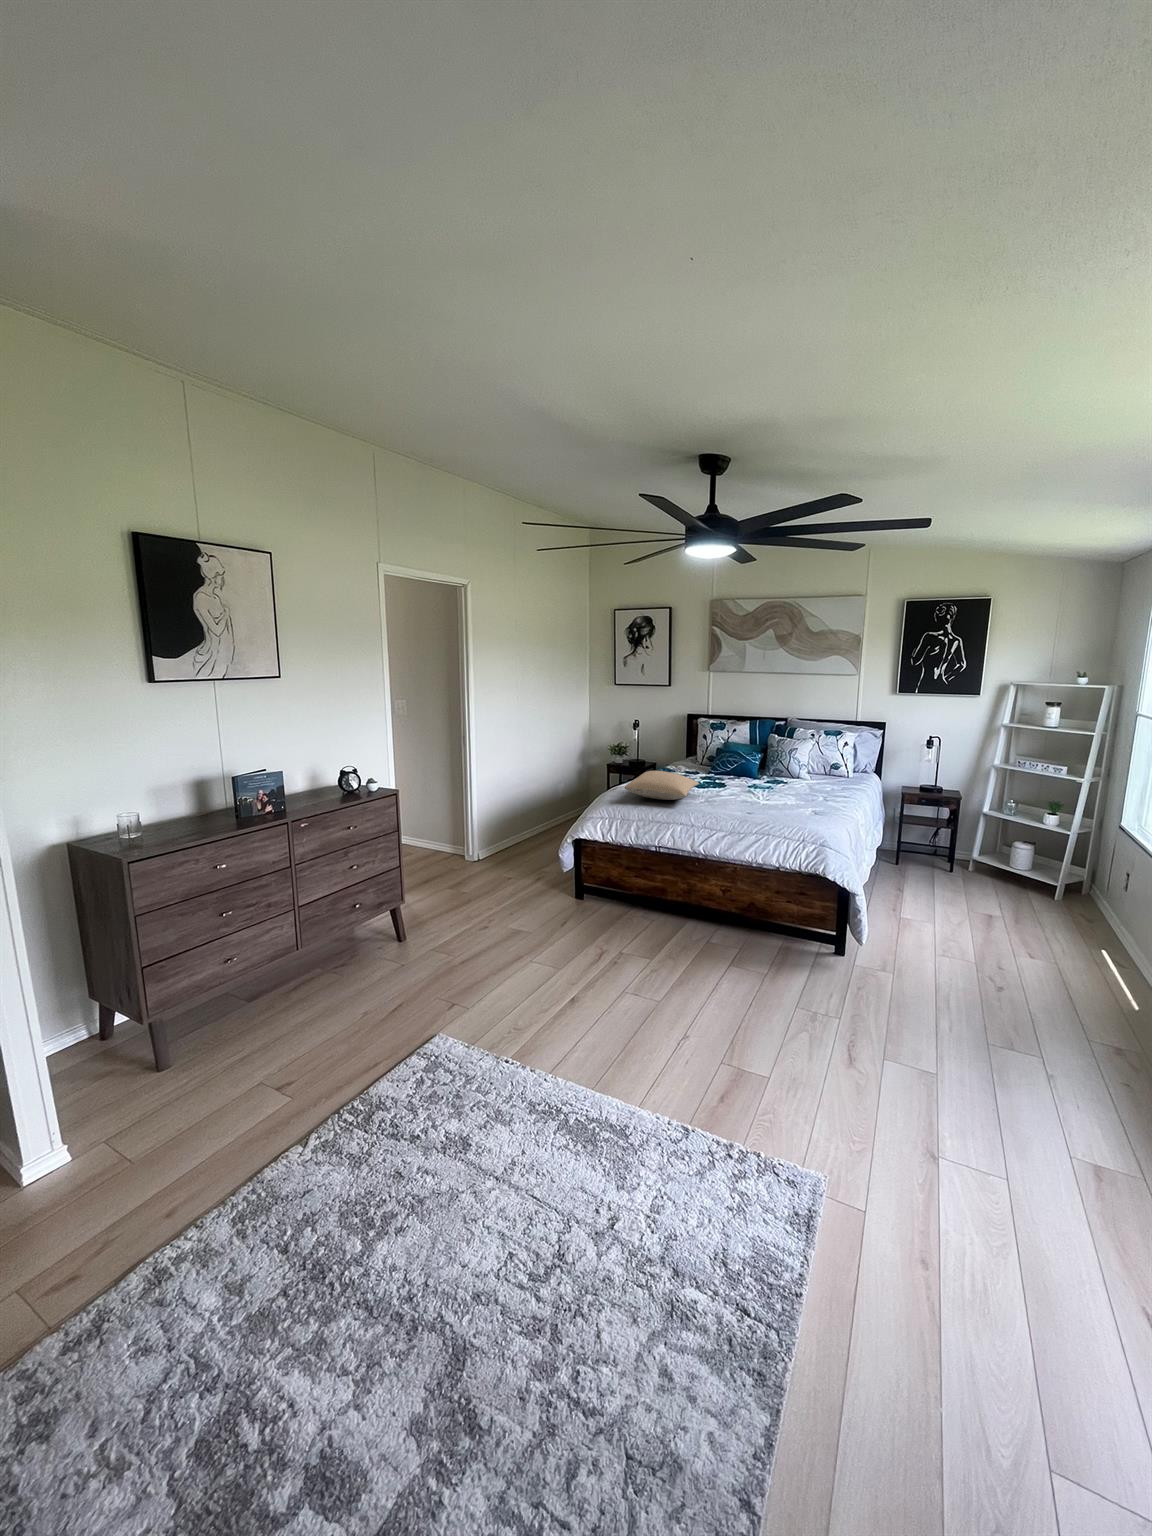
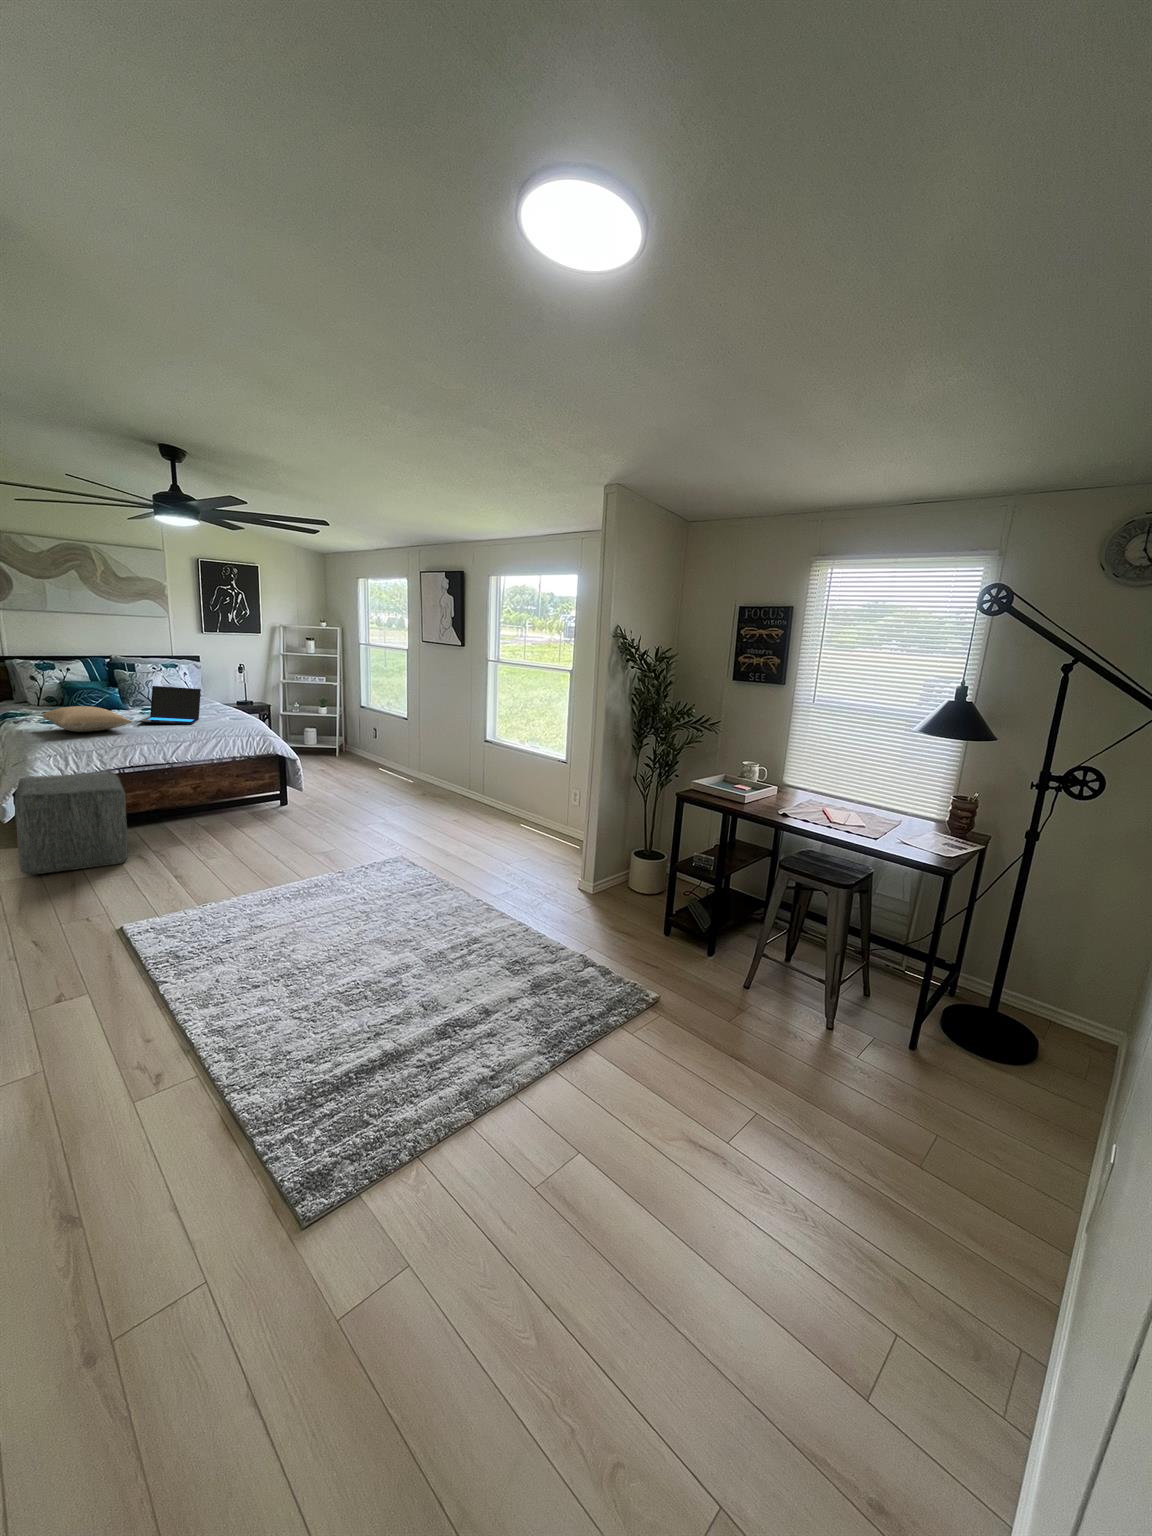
laptop: none [713,757,795,810] -> present [139,686,201,725]
ottoman: none [514,834,628,953] -> present [15,773,128,875]

